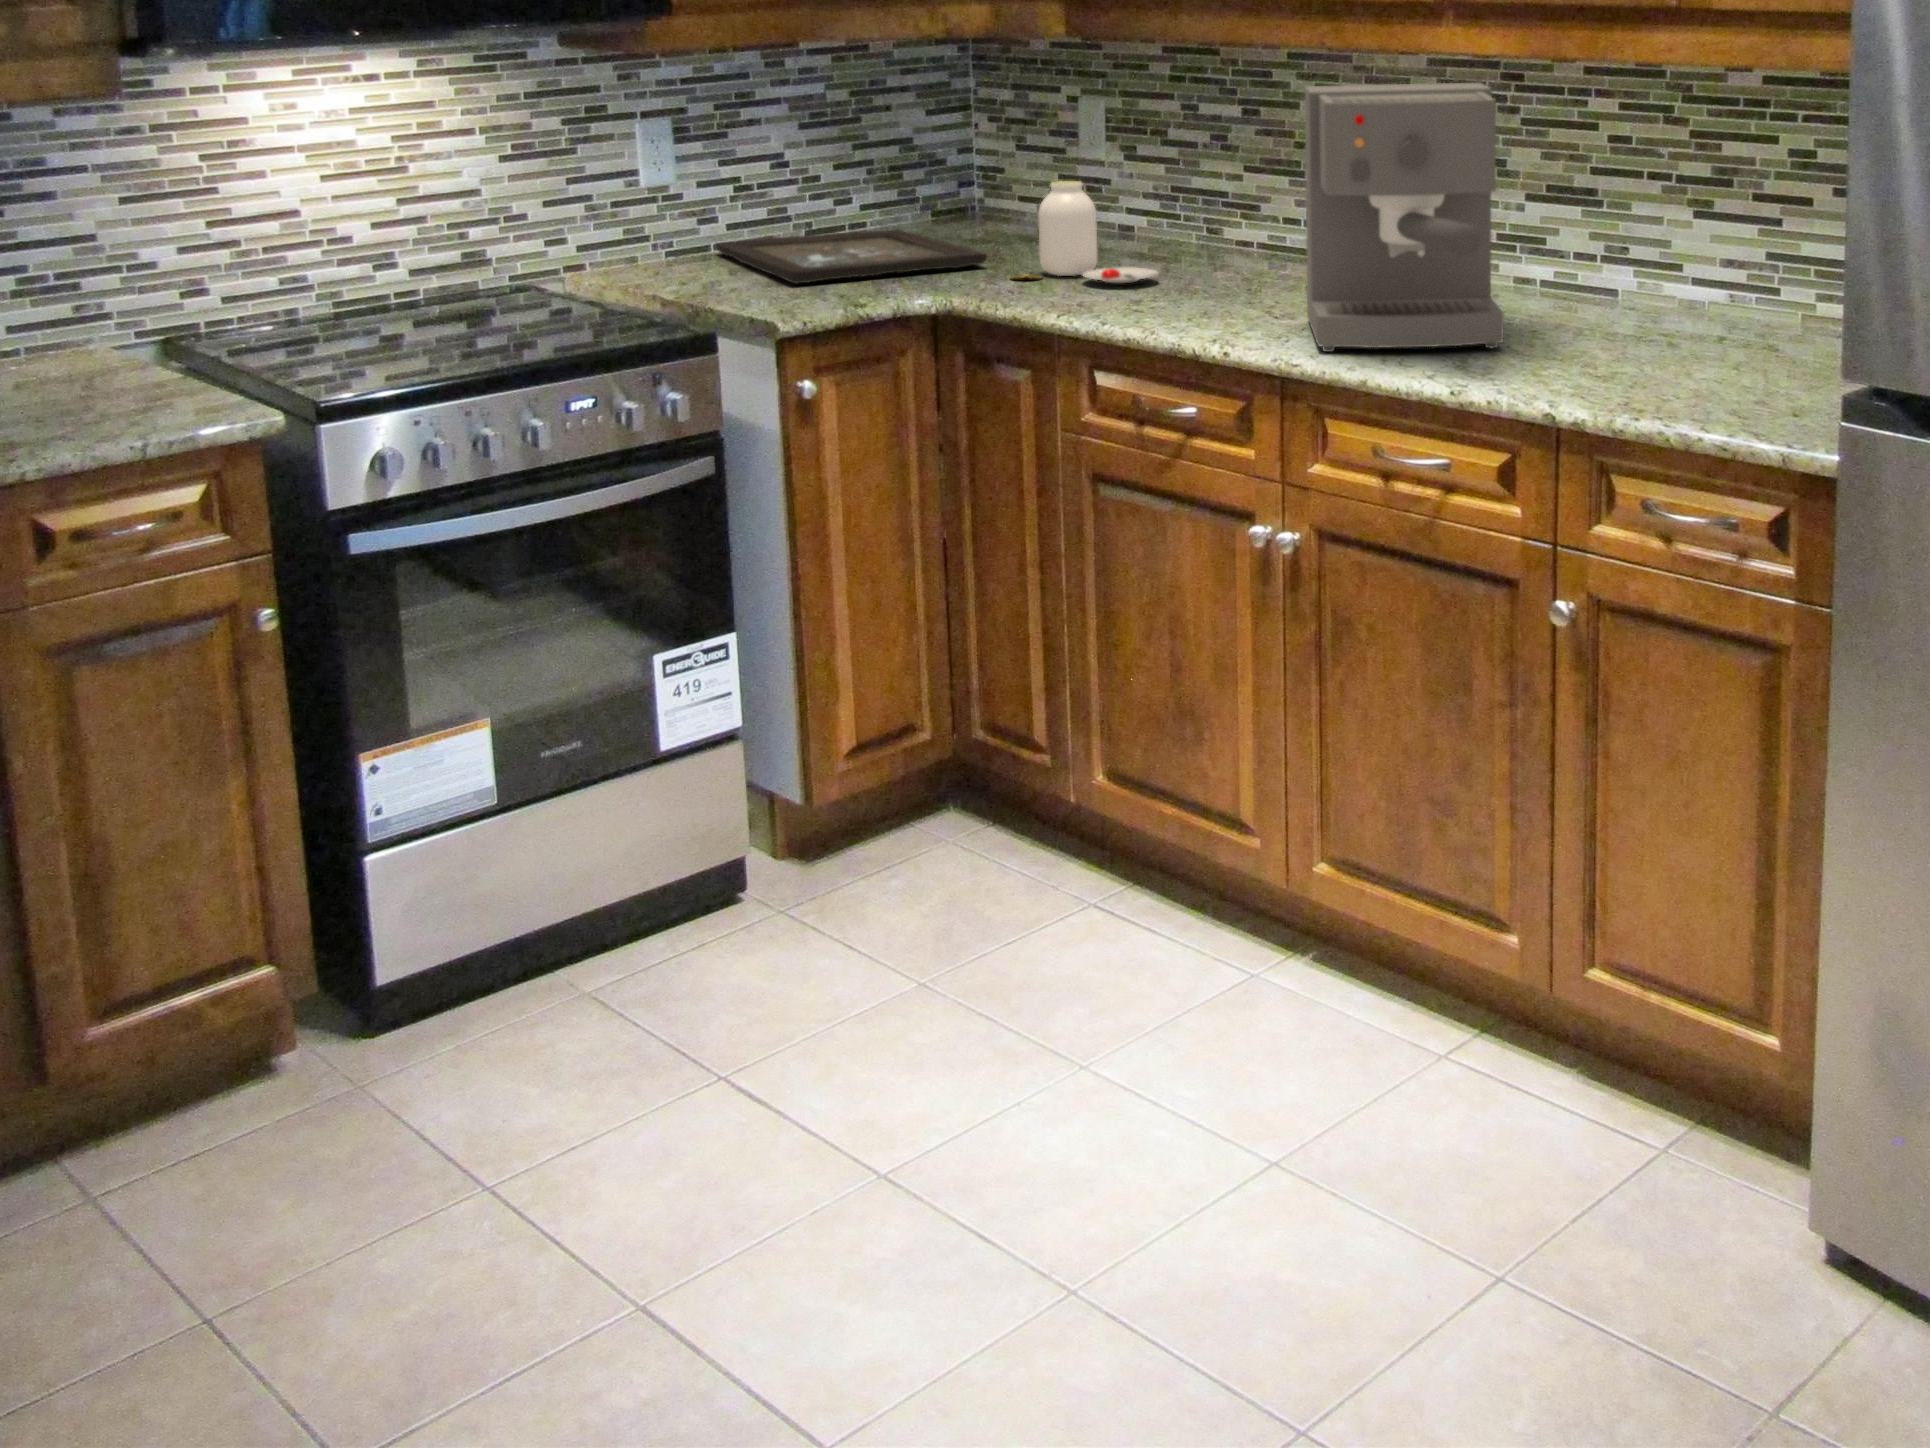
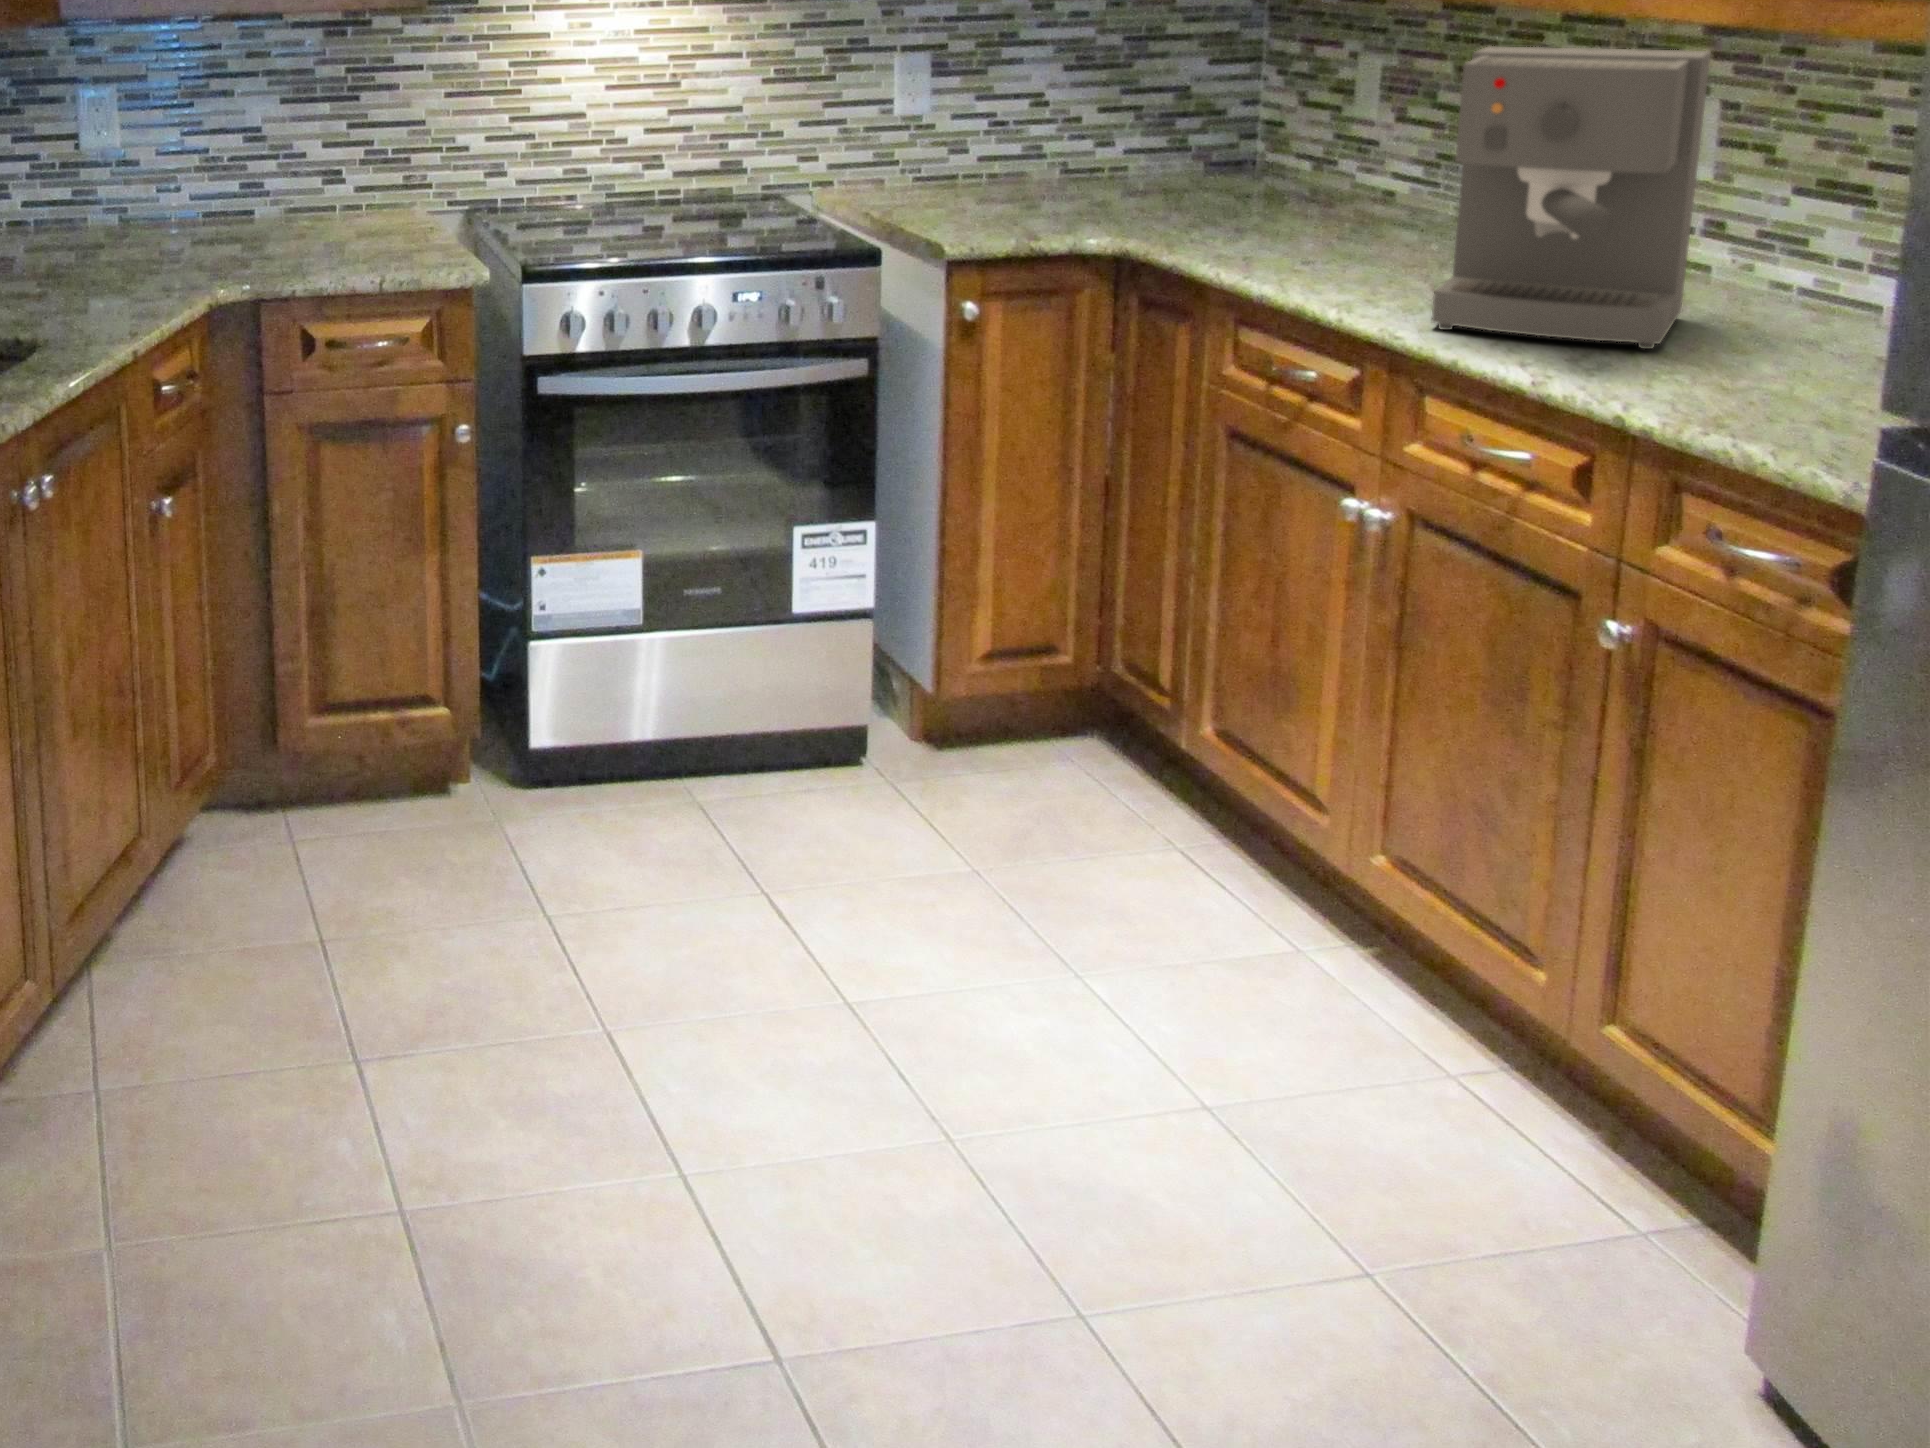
jar: present [1011,181,1158,283] -> none [1202,135,1355,242]
tray: present [716,229,987,283] -> none [960,170,1195,213]

